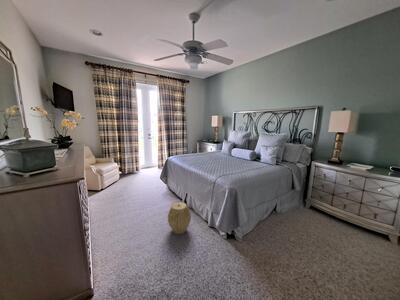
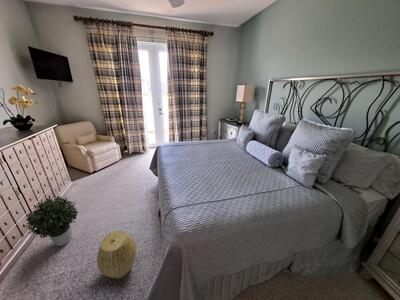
potted plant: none [104,190,137,231] -> present [26,196,78,246]

